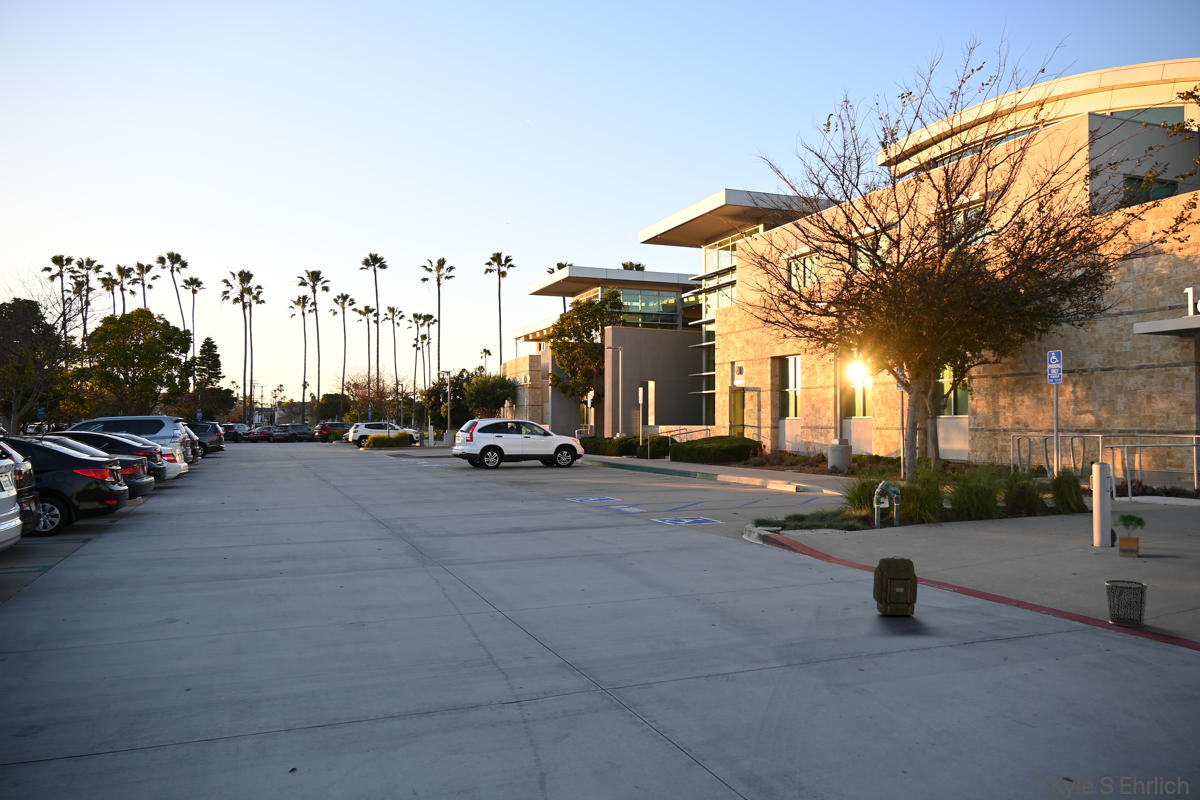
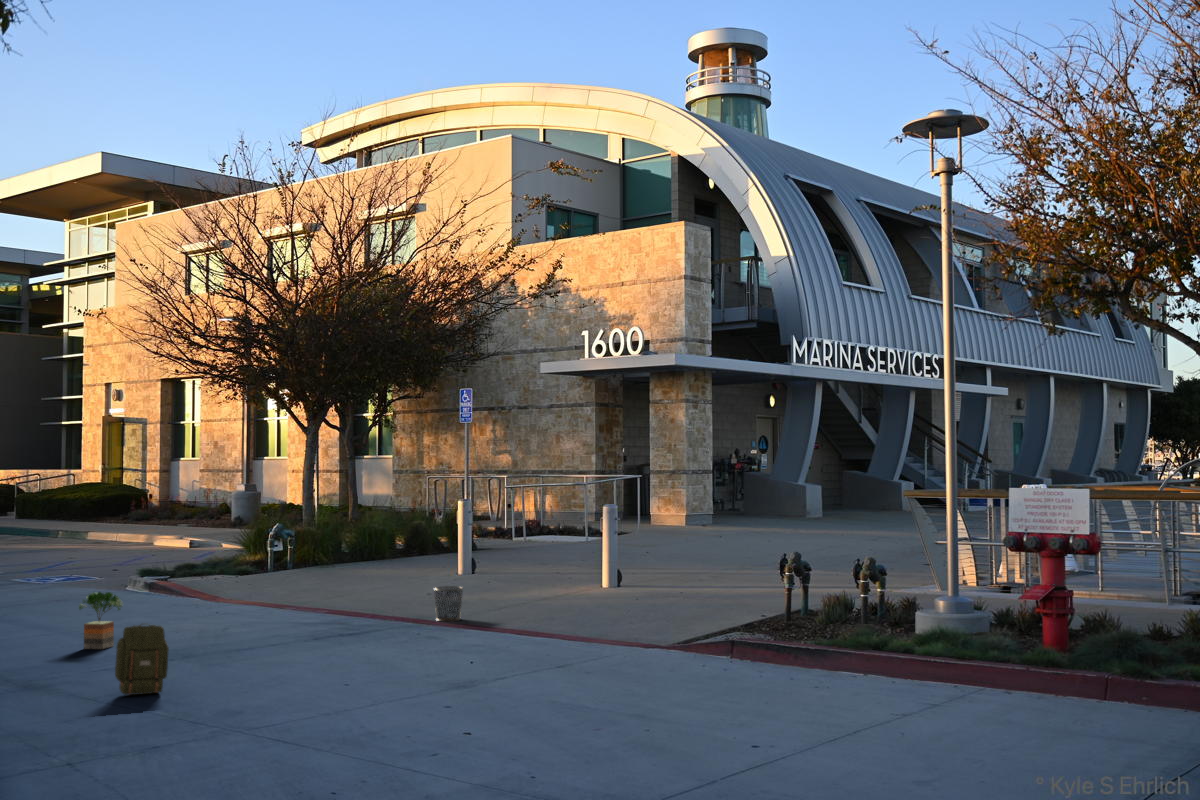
potted tree: present [1114,515,1145,557] -> present [79,592,122,649]
backpack: present [873,556,918,615] -> present [115,625,169,695]

